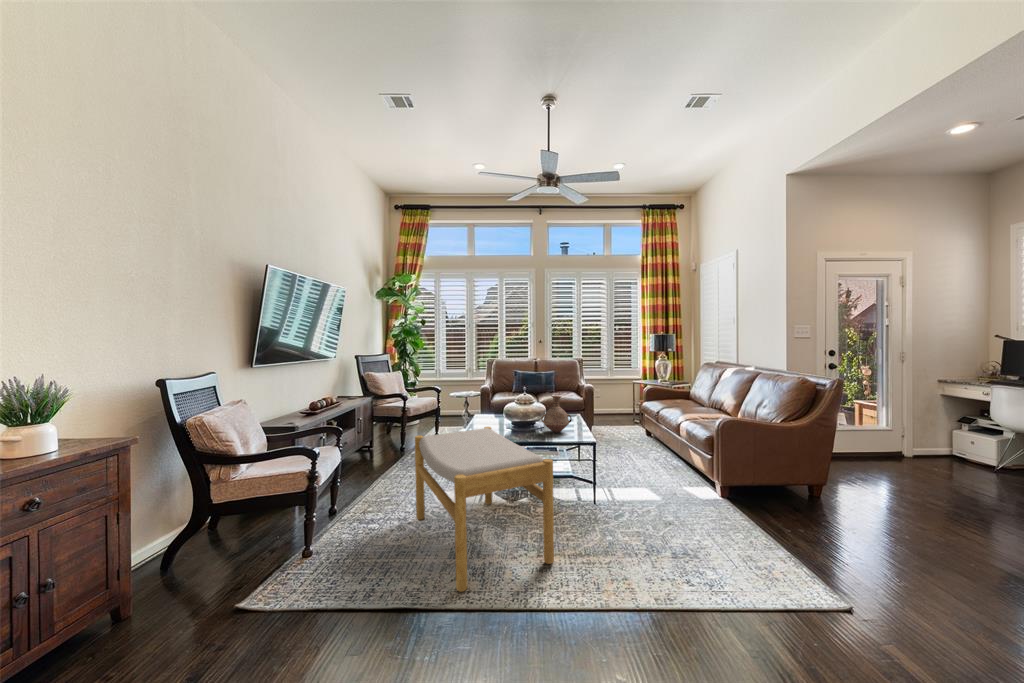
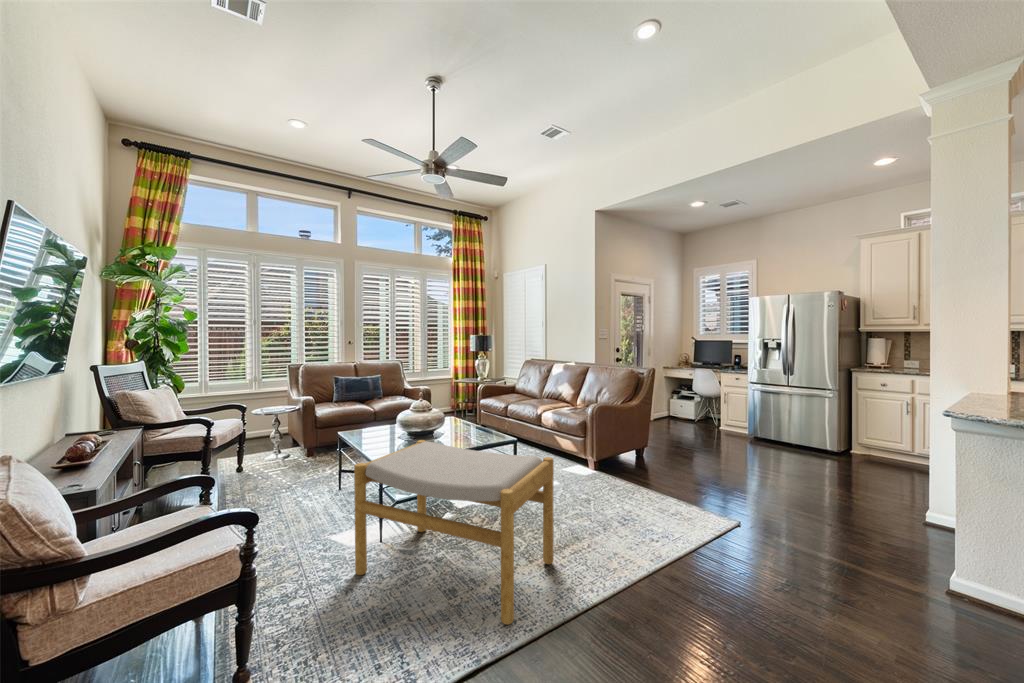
vase: present [541,396,572,433] -> none [452,399,481,438]

